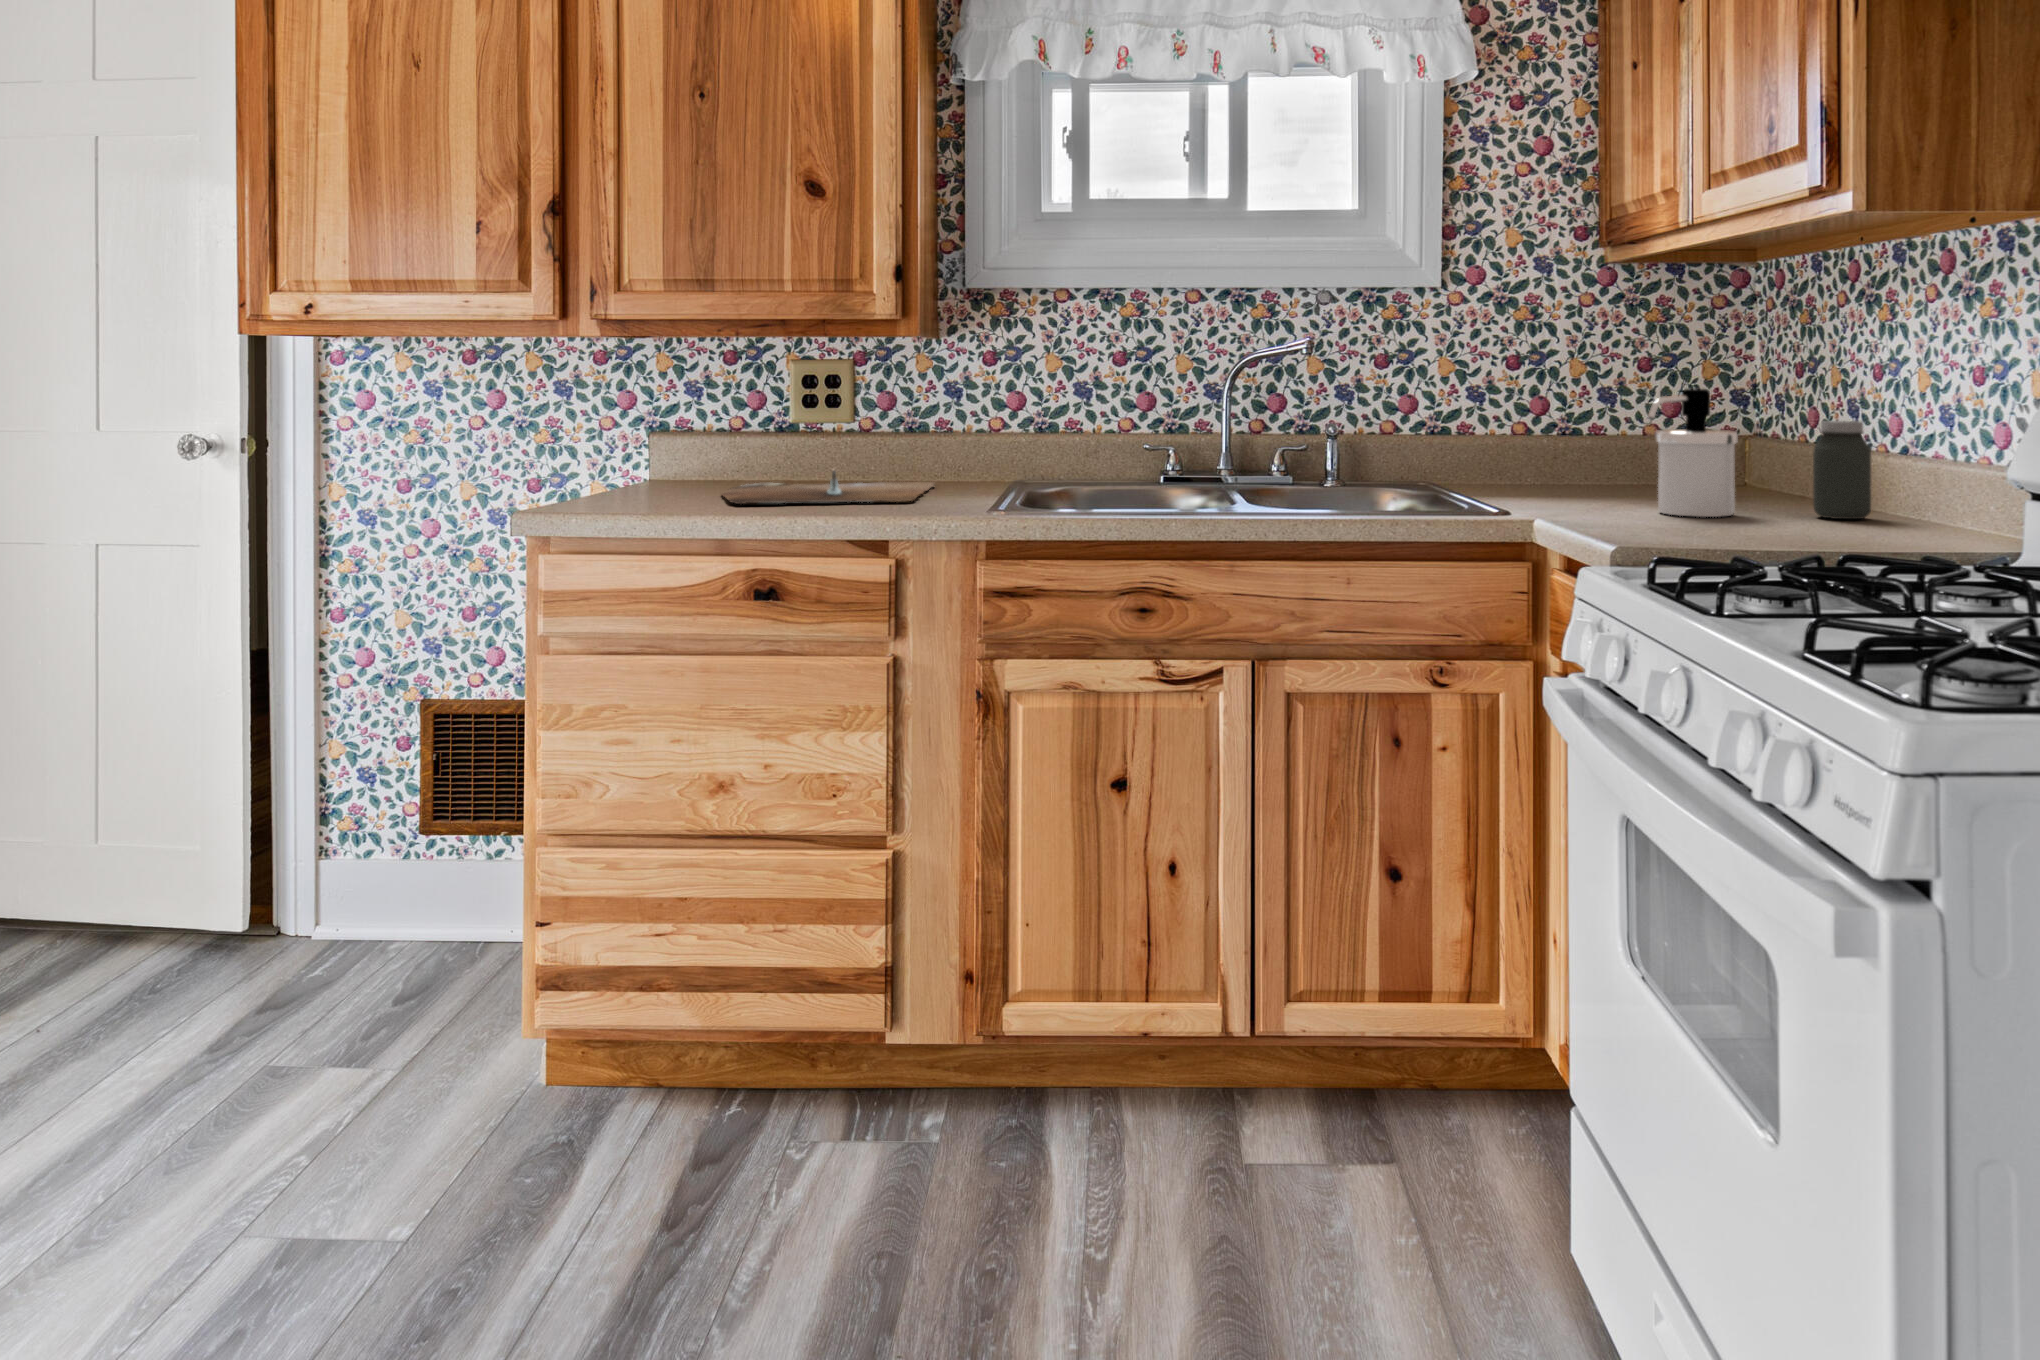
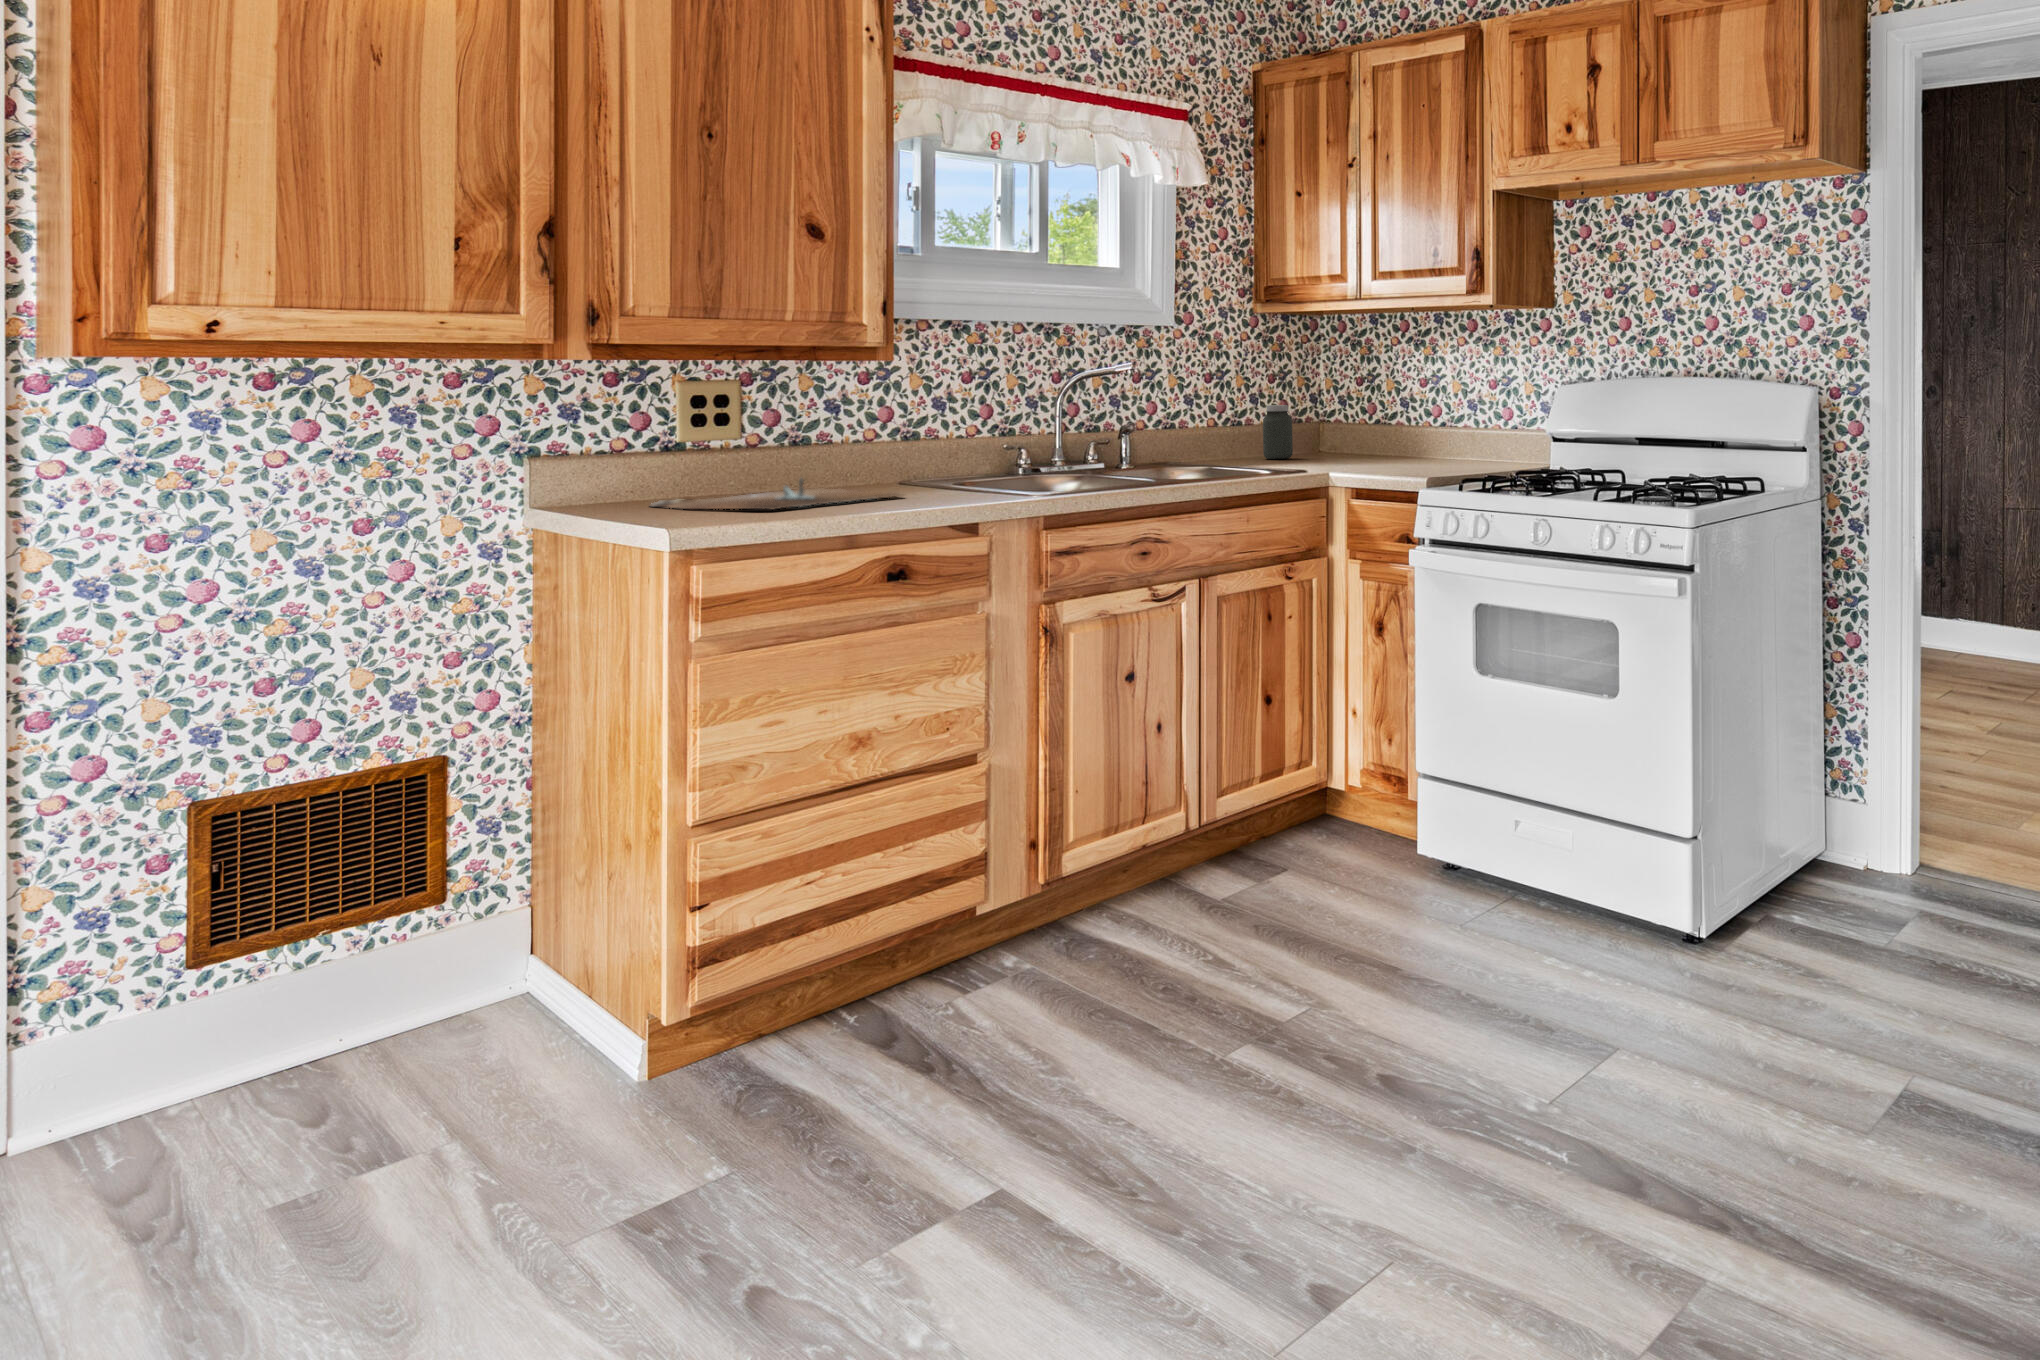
soap dispenser: present [1648,388,1737,517] -> none [1364,388,1409,463]
jar: present [1813,421,1871,519] -> present [1263,405,1293,459]

